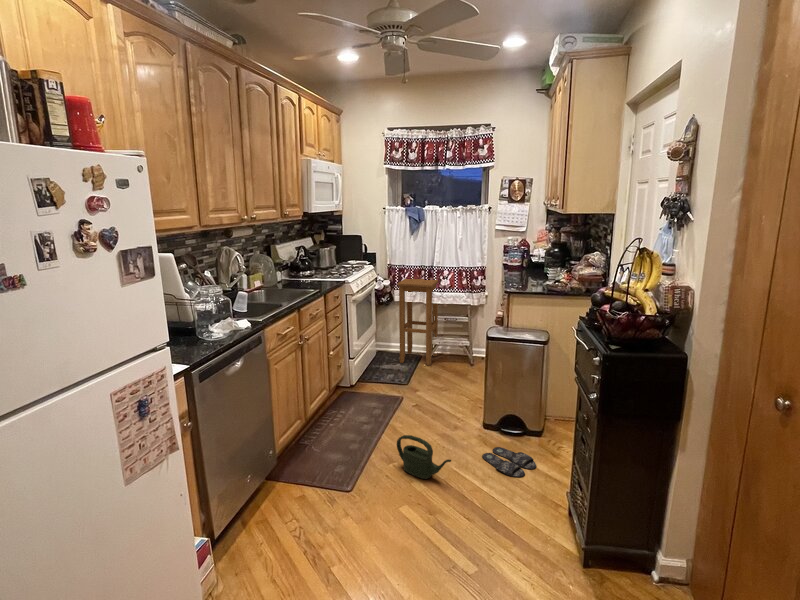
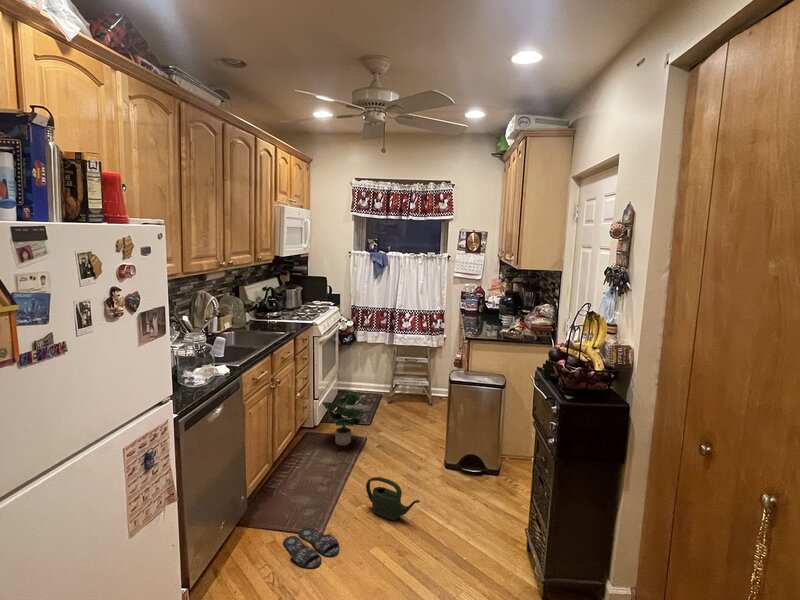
stool: present [397,279,438,366] -> none [360,319,401,406]
potted plant: none [356,352,400,404] -> present [322,393,365,446]
slippers: present [482,447,536,477] -> present [283,528,339,568]

